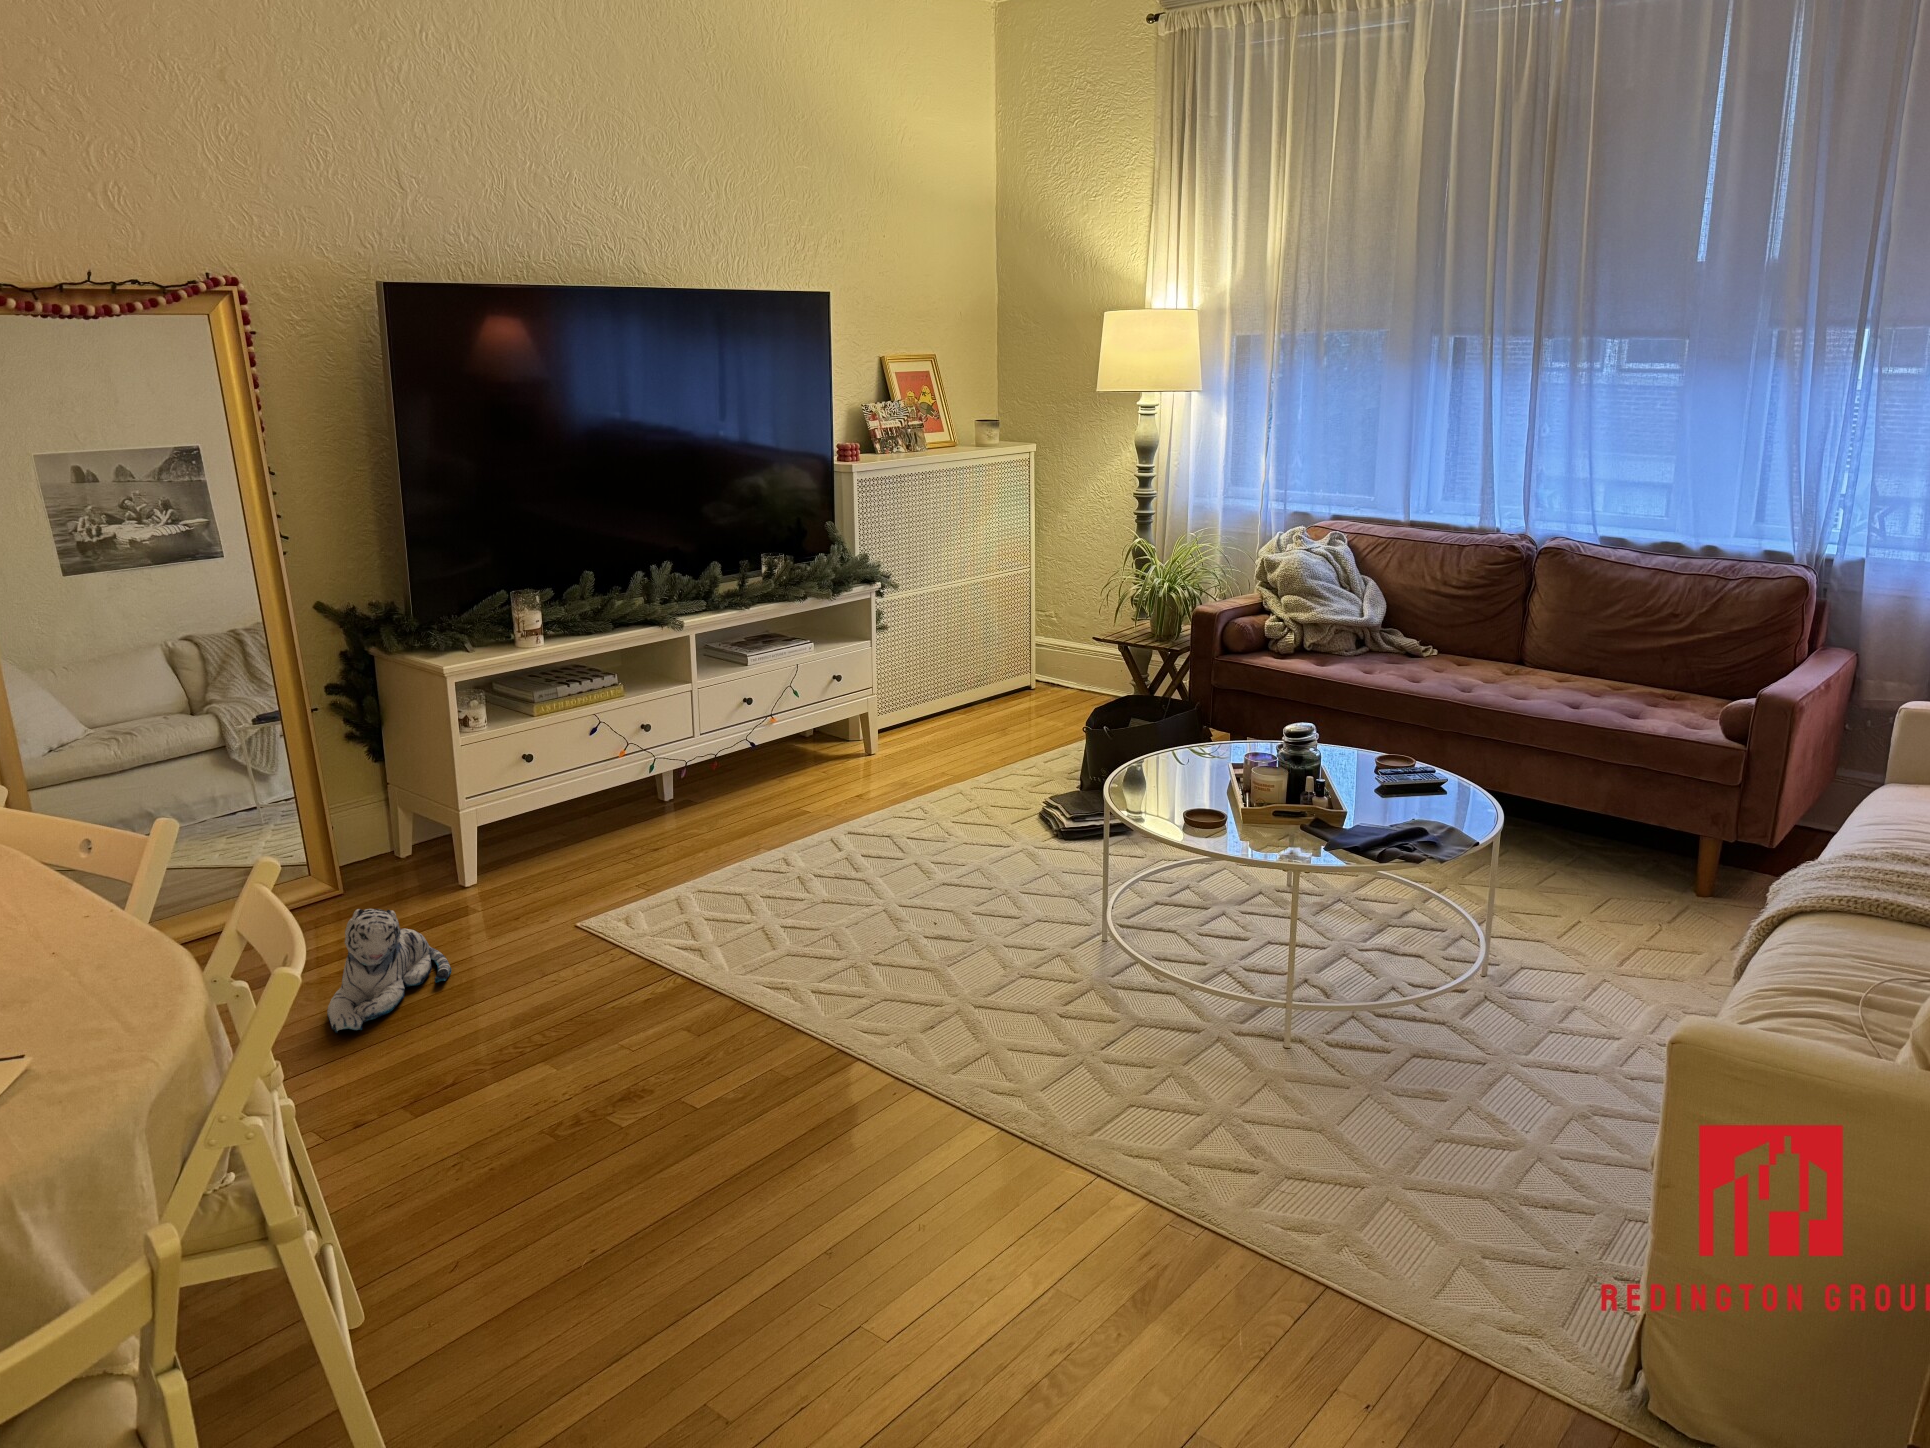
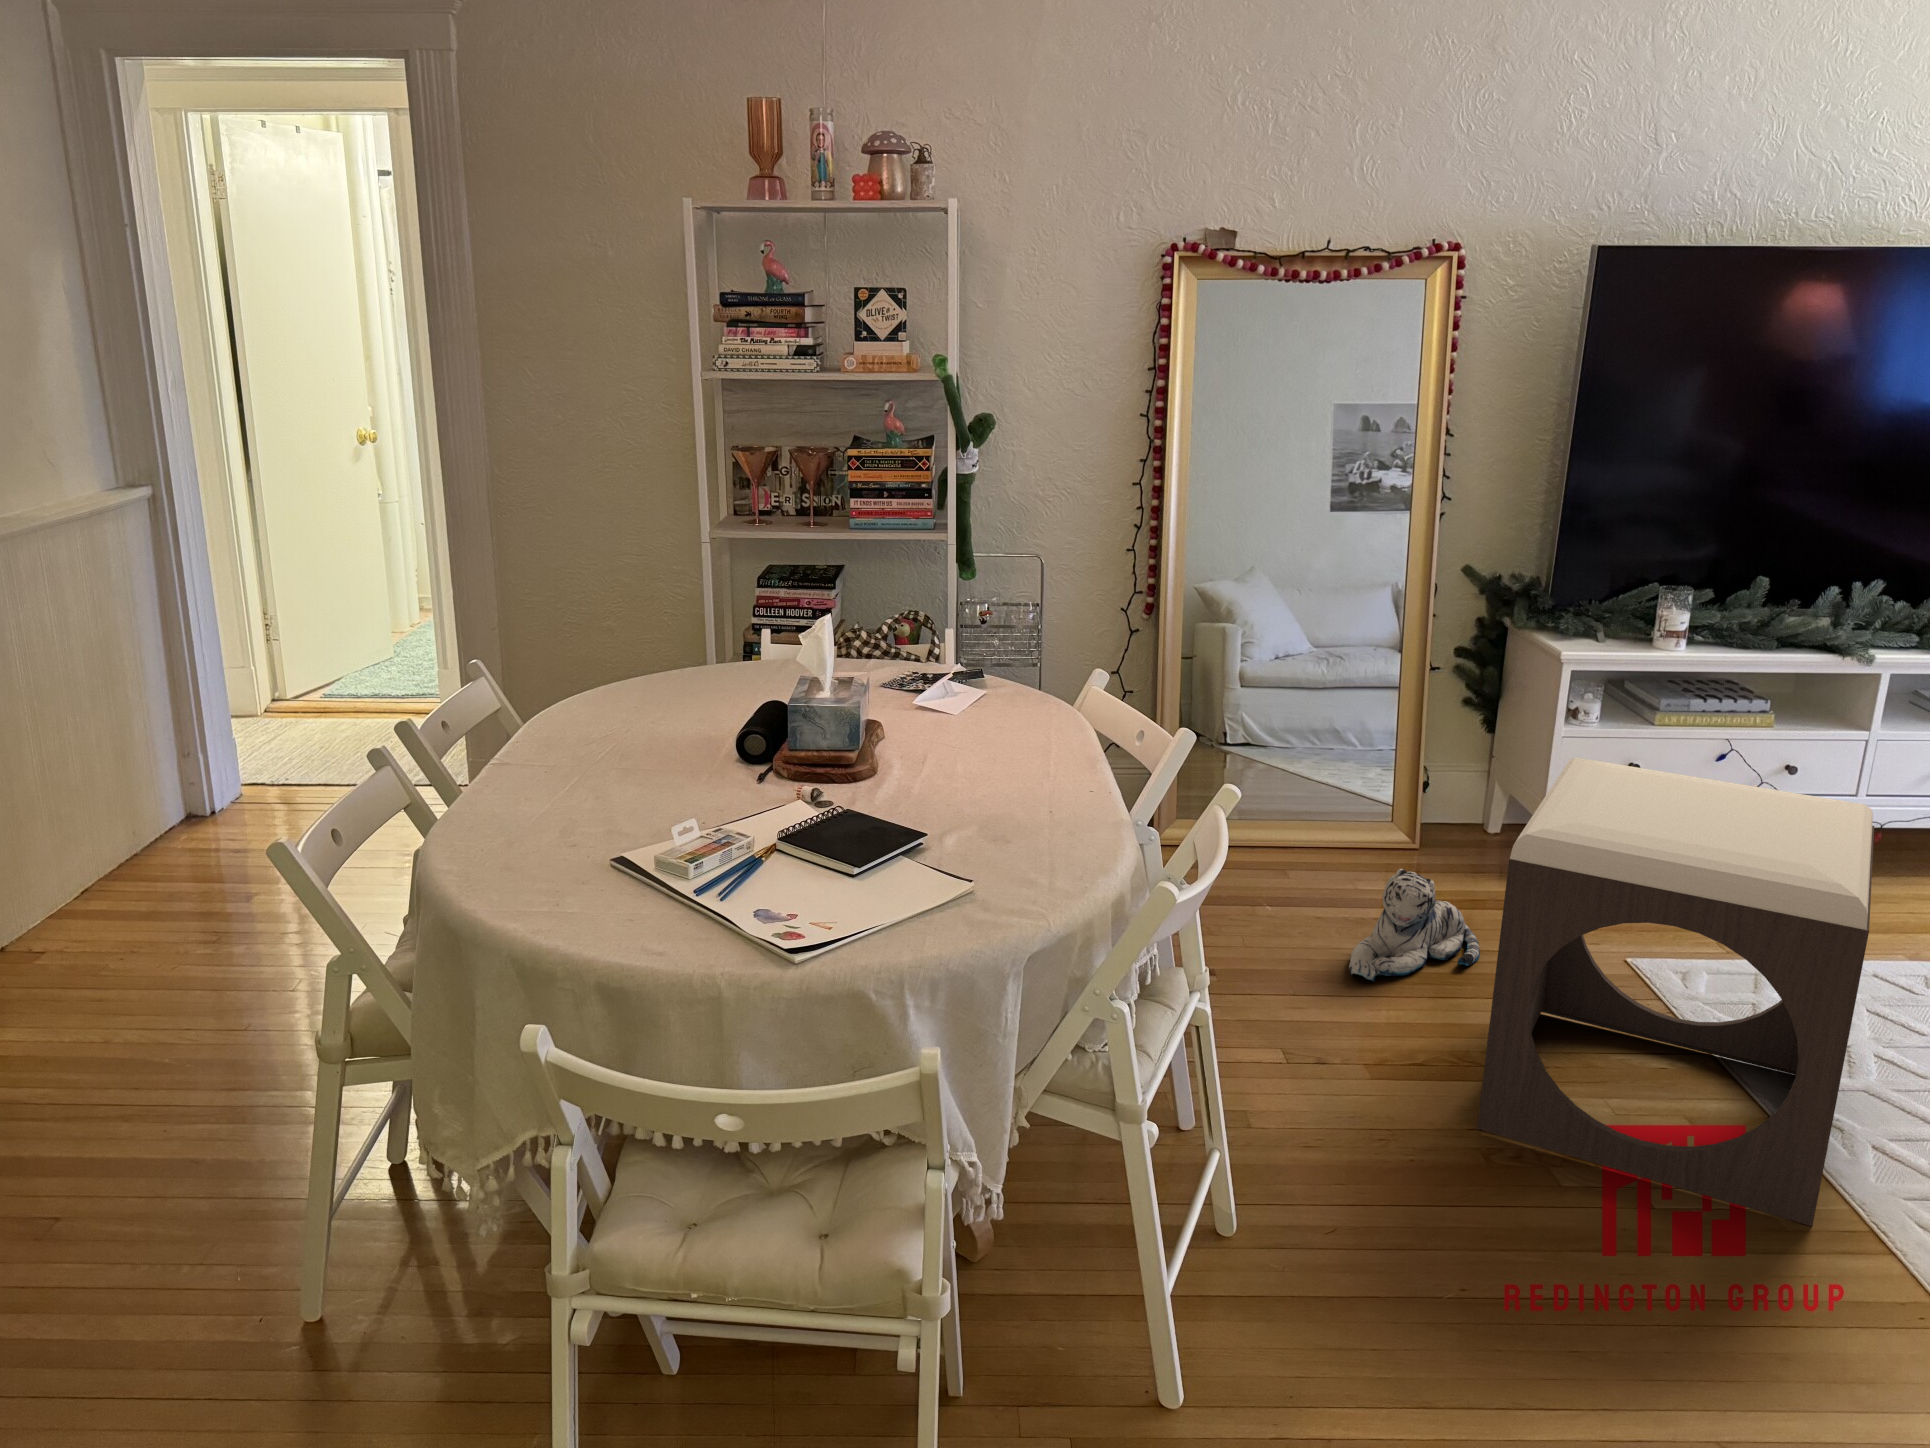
footstool: none [498,728,804,1117] -> present [1477,758,1874,1226]

